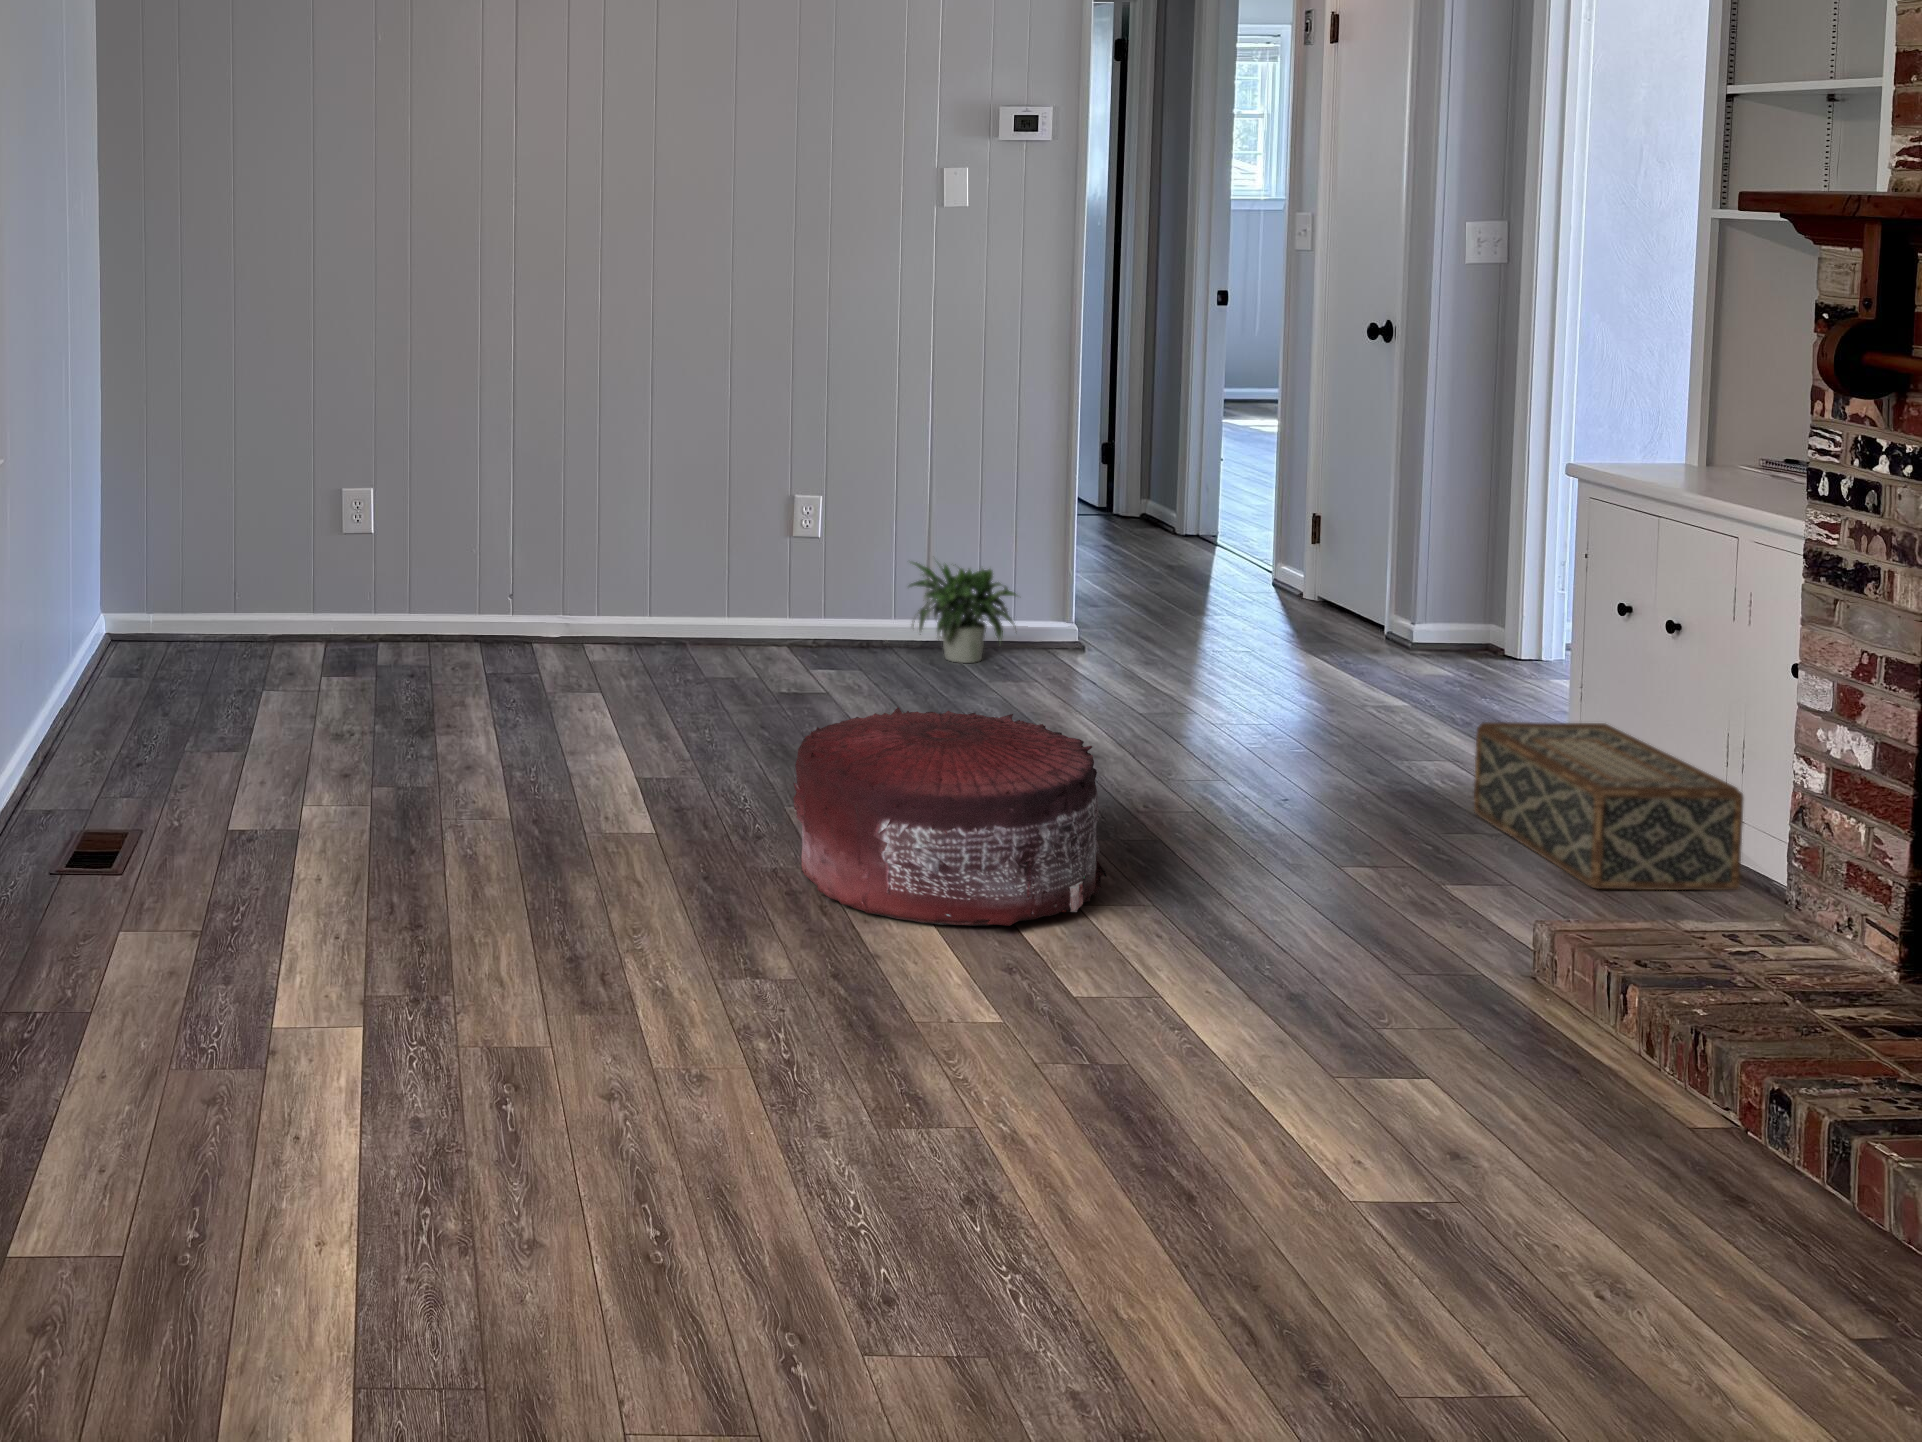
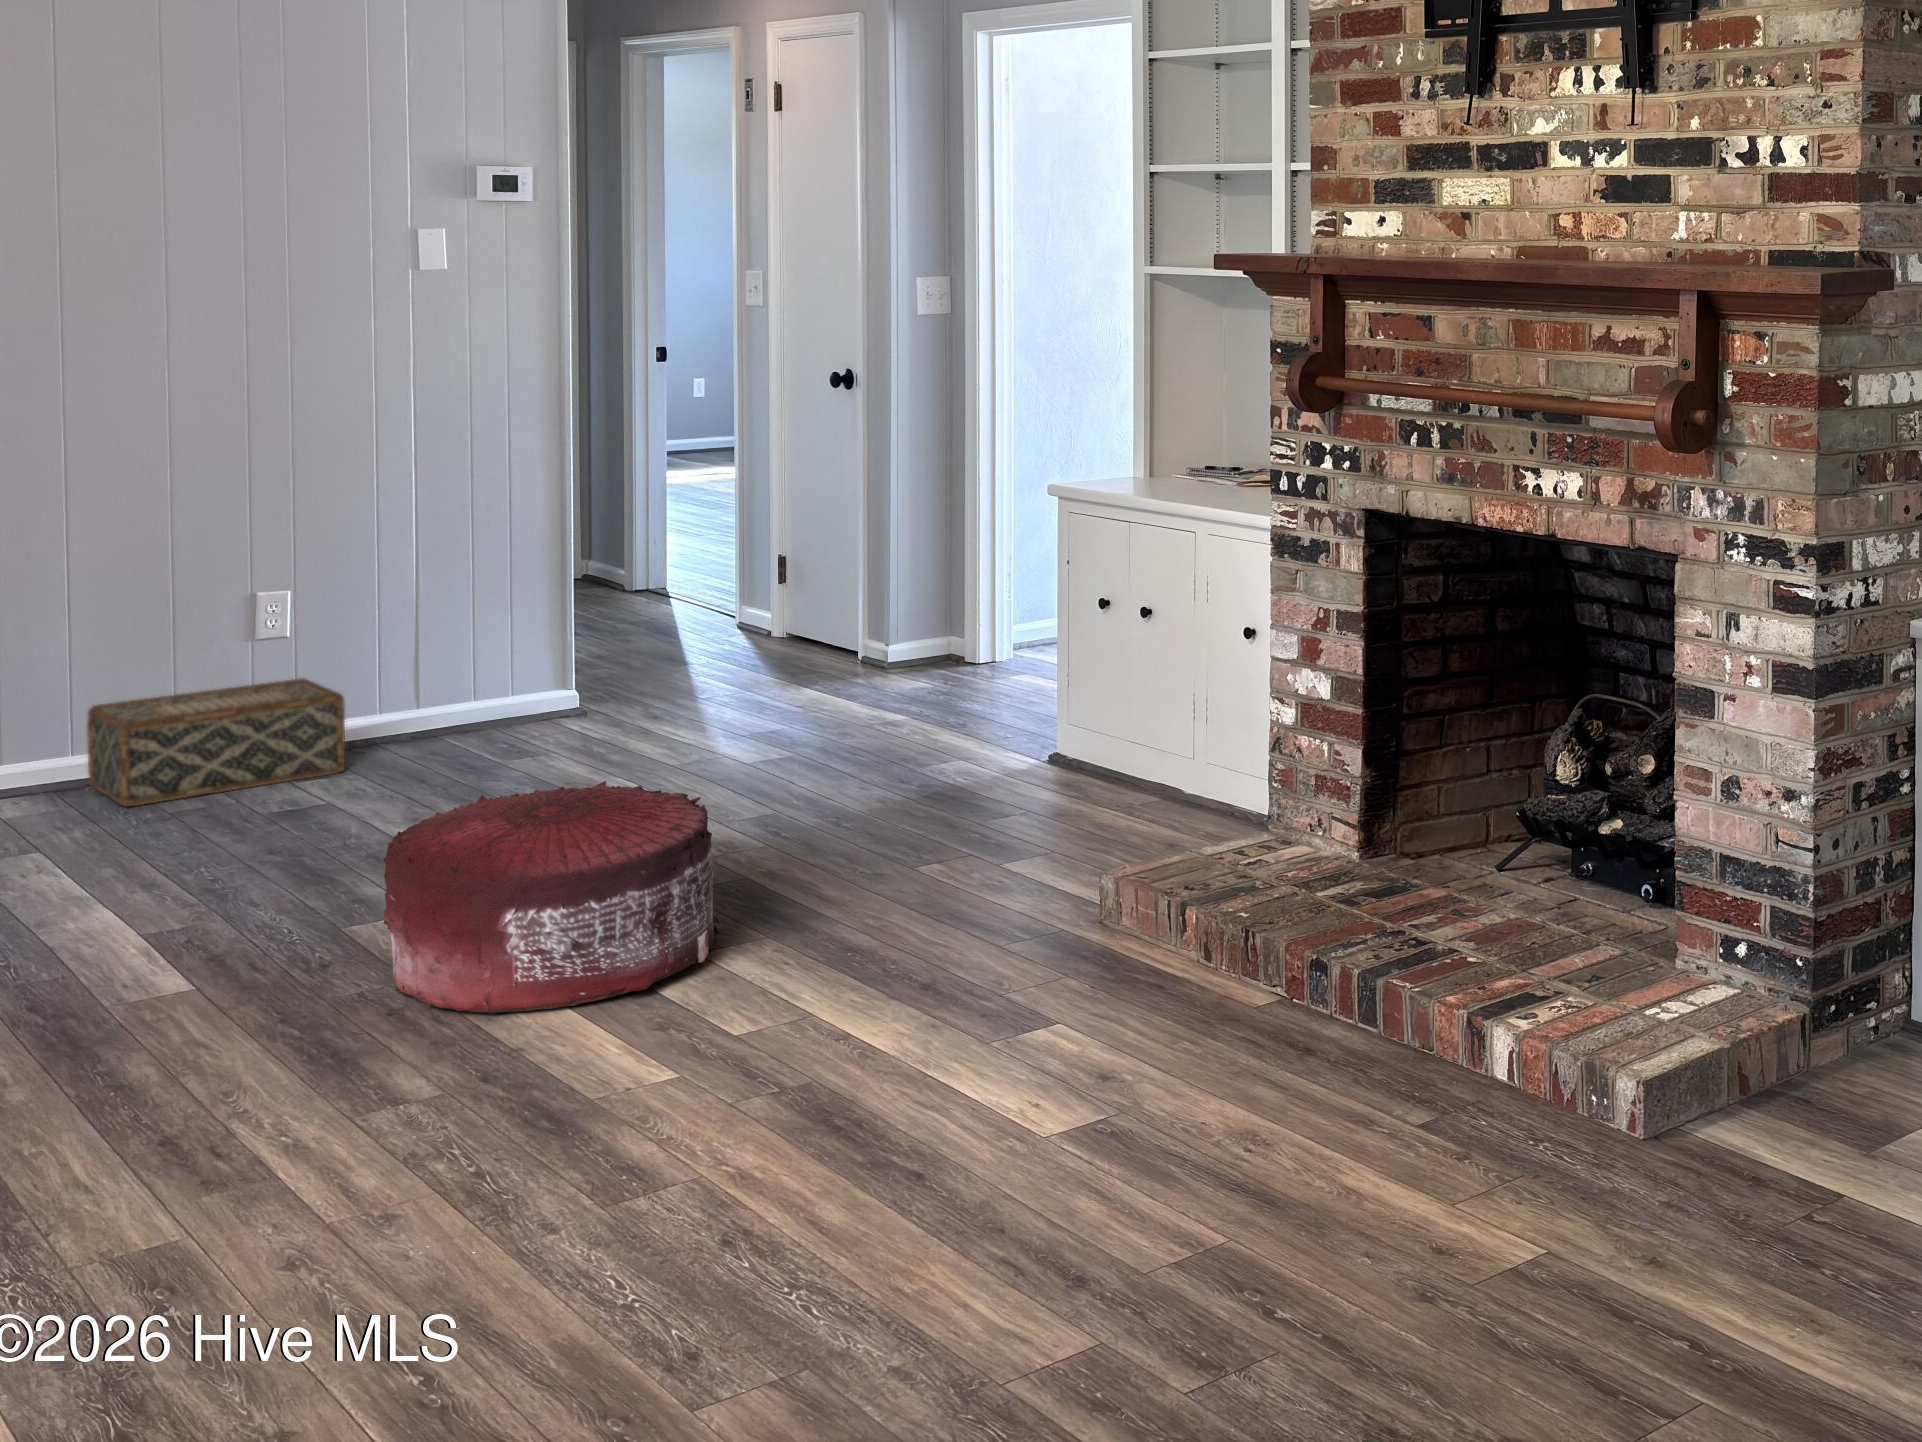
potted plant: present [885,562,1017,663] -> none [366,641,527,750]
woven basket: present [1474,722,1743,890] -> present [87,678,345,806]

